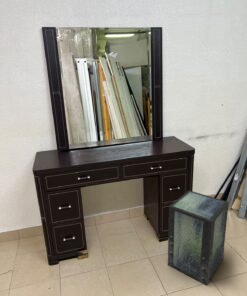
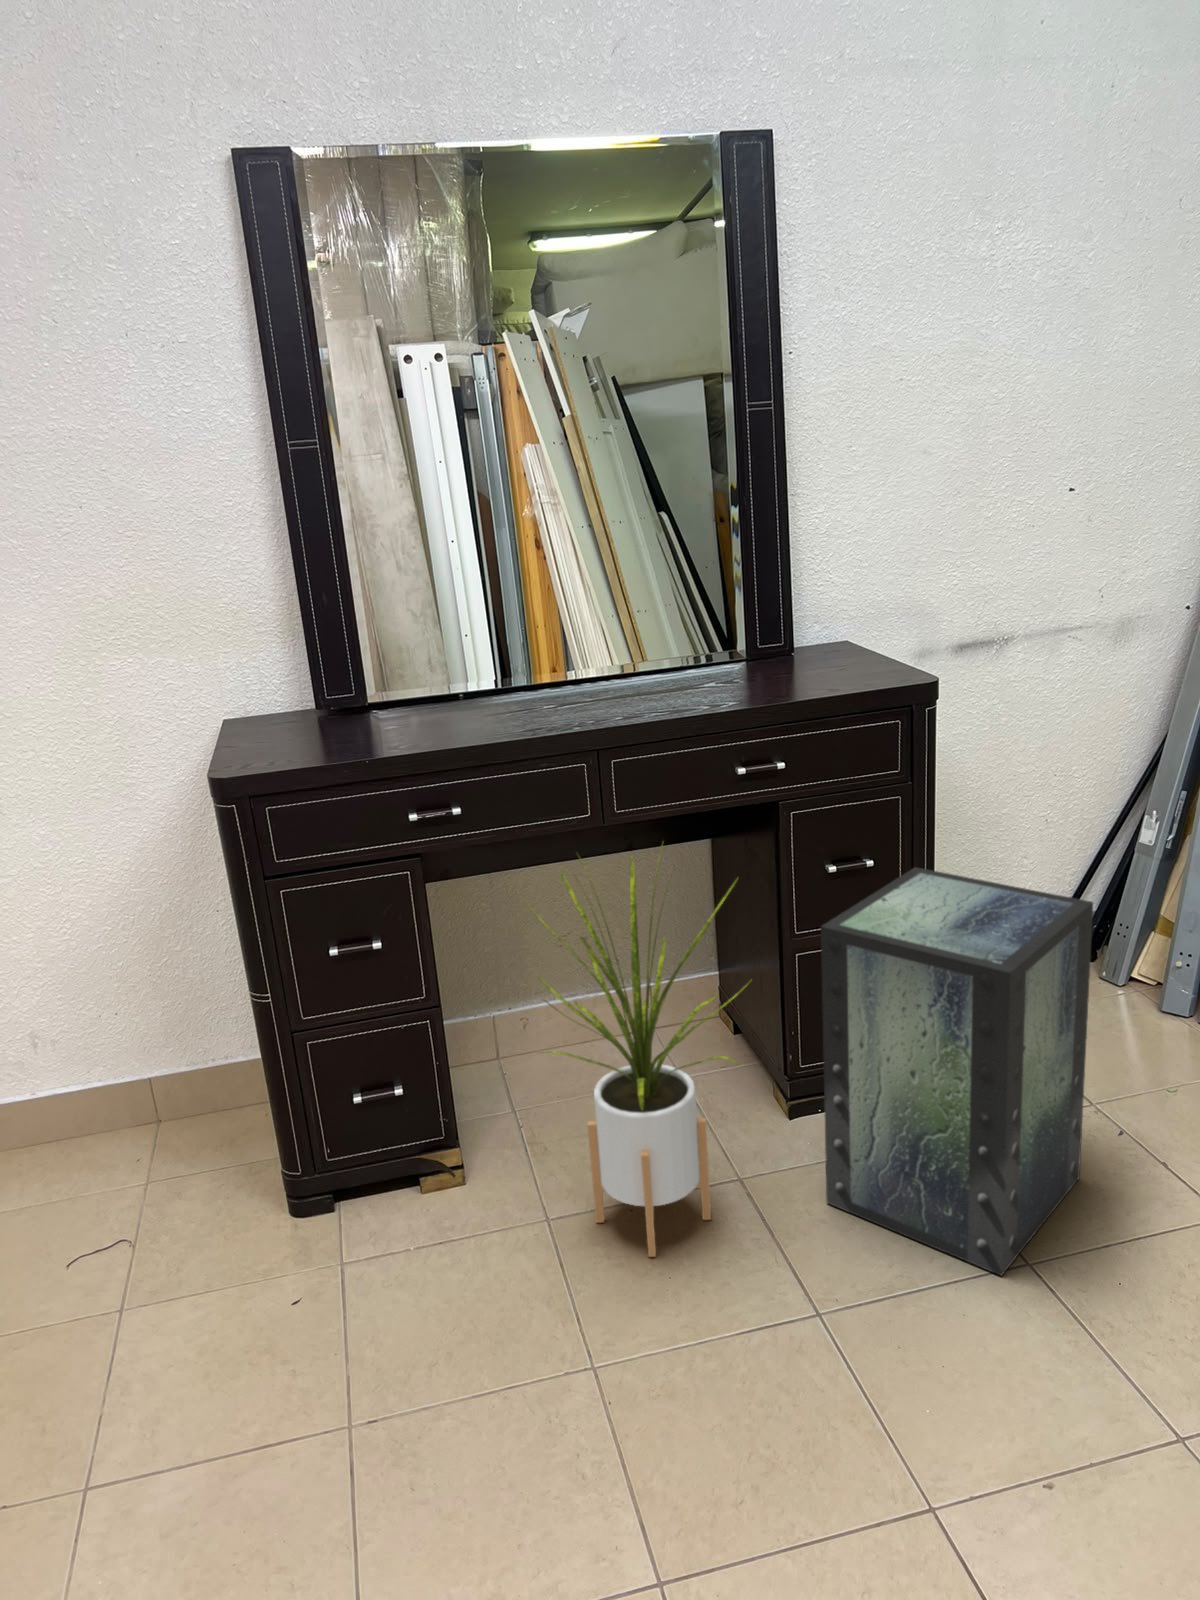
house plant: none [103,186,154,278] -> present [525,846,751,1257]

